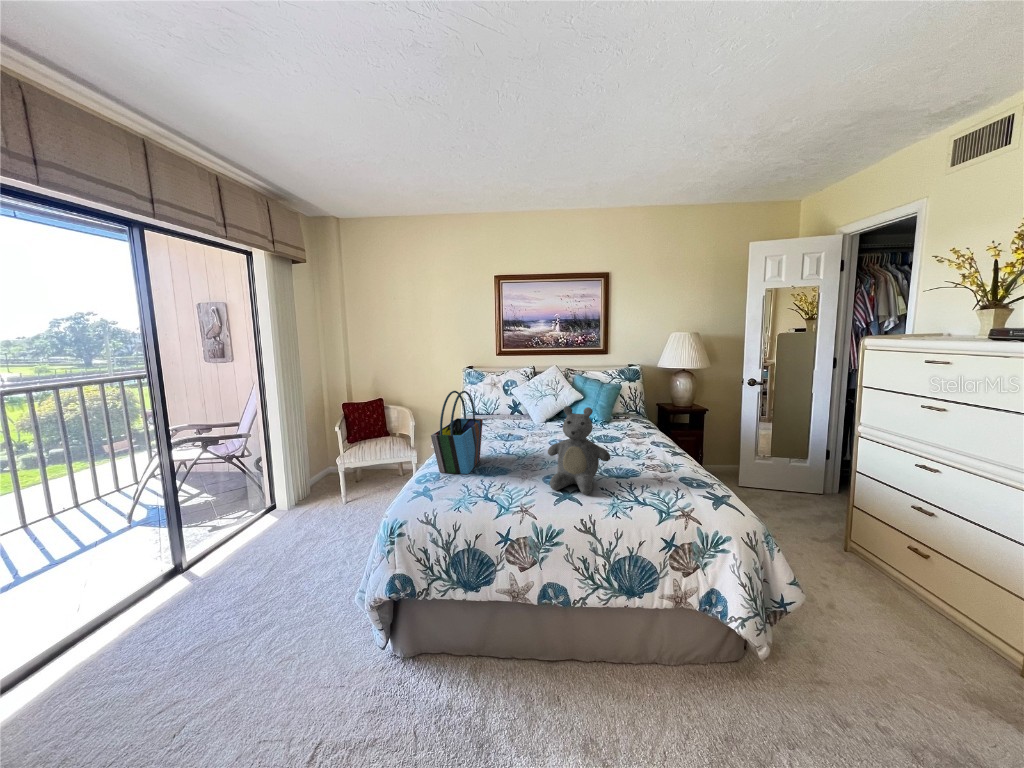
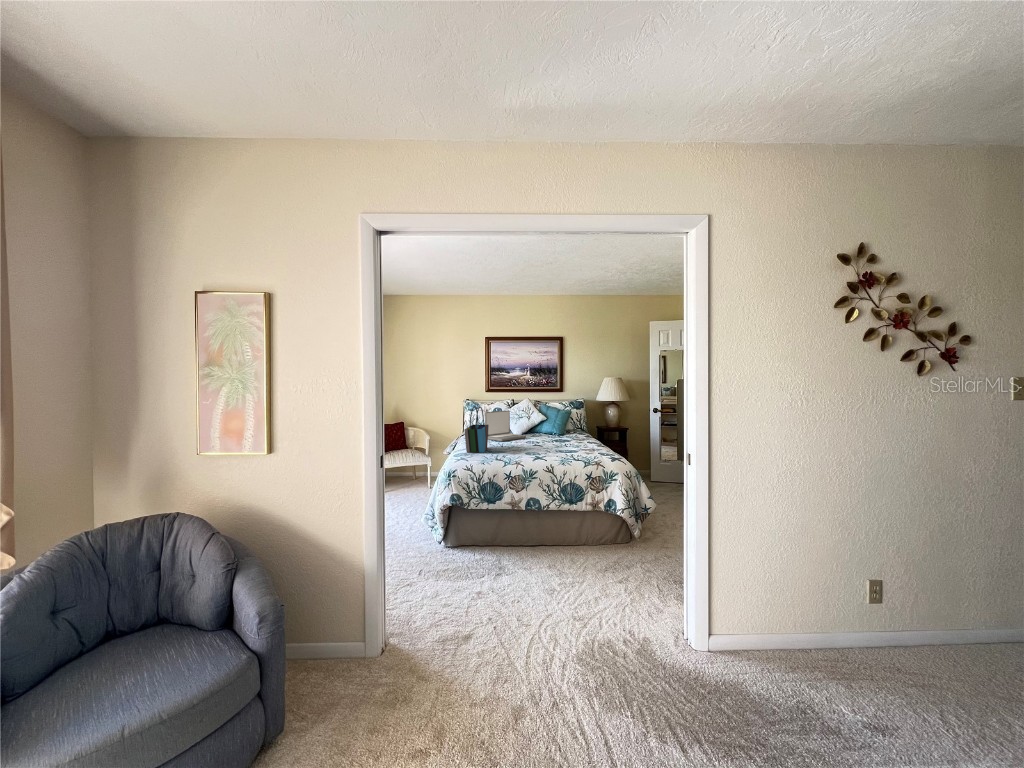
laptop: none [486,386,550,439] -> present [485,410,526,441]
teddy bear: present [548,406,610,495] -> none [528,413,562,457]

